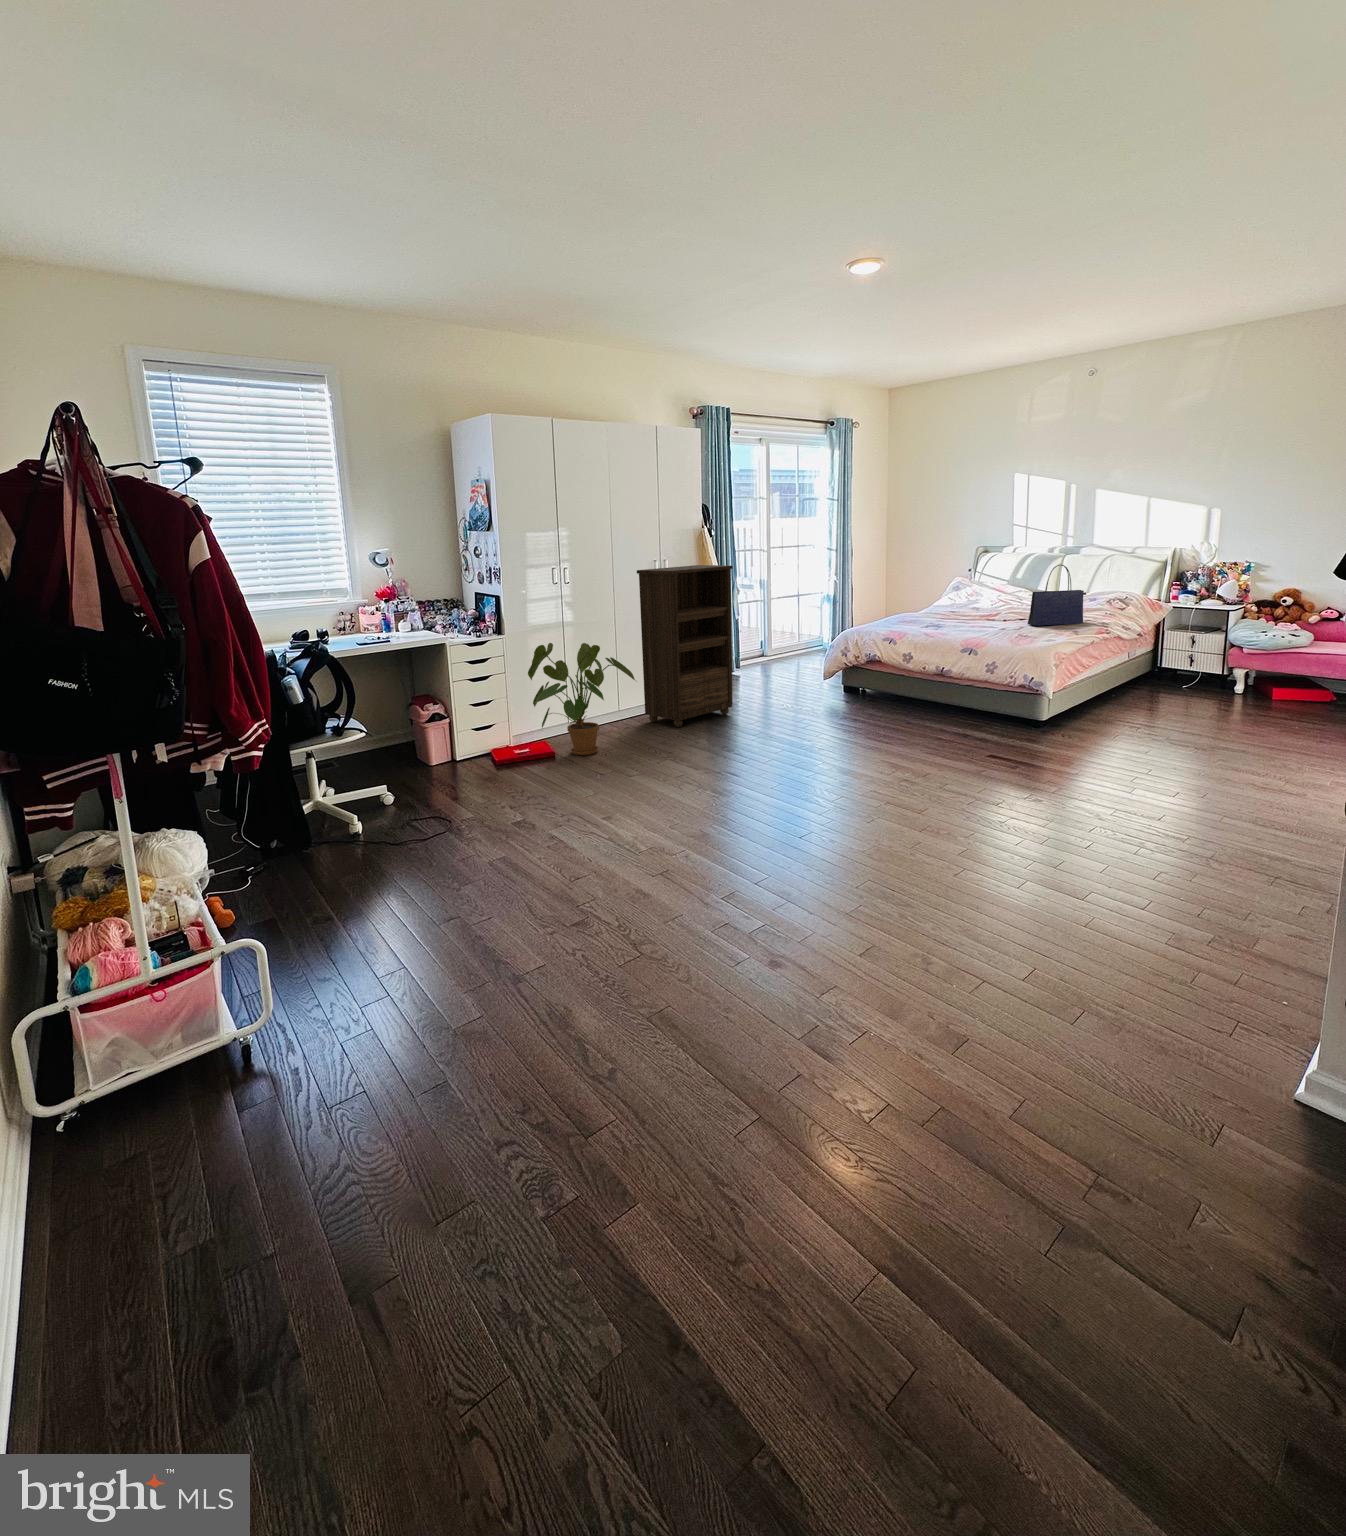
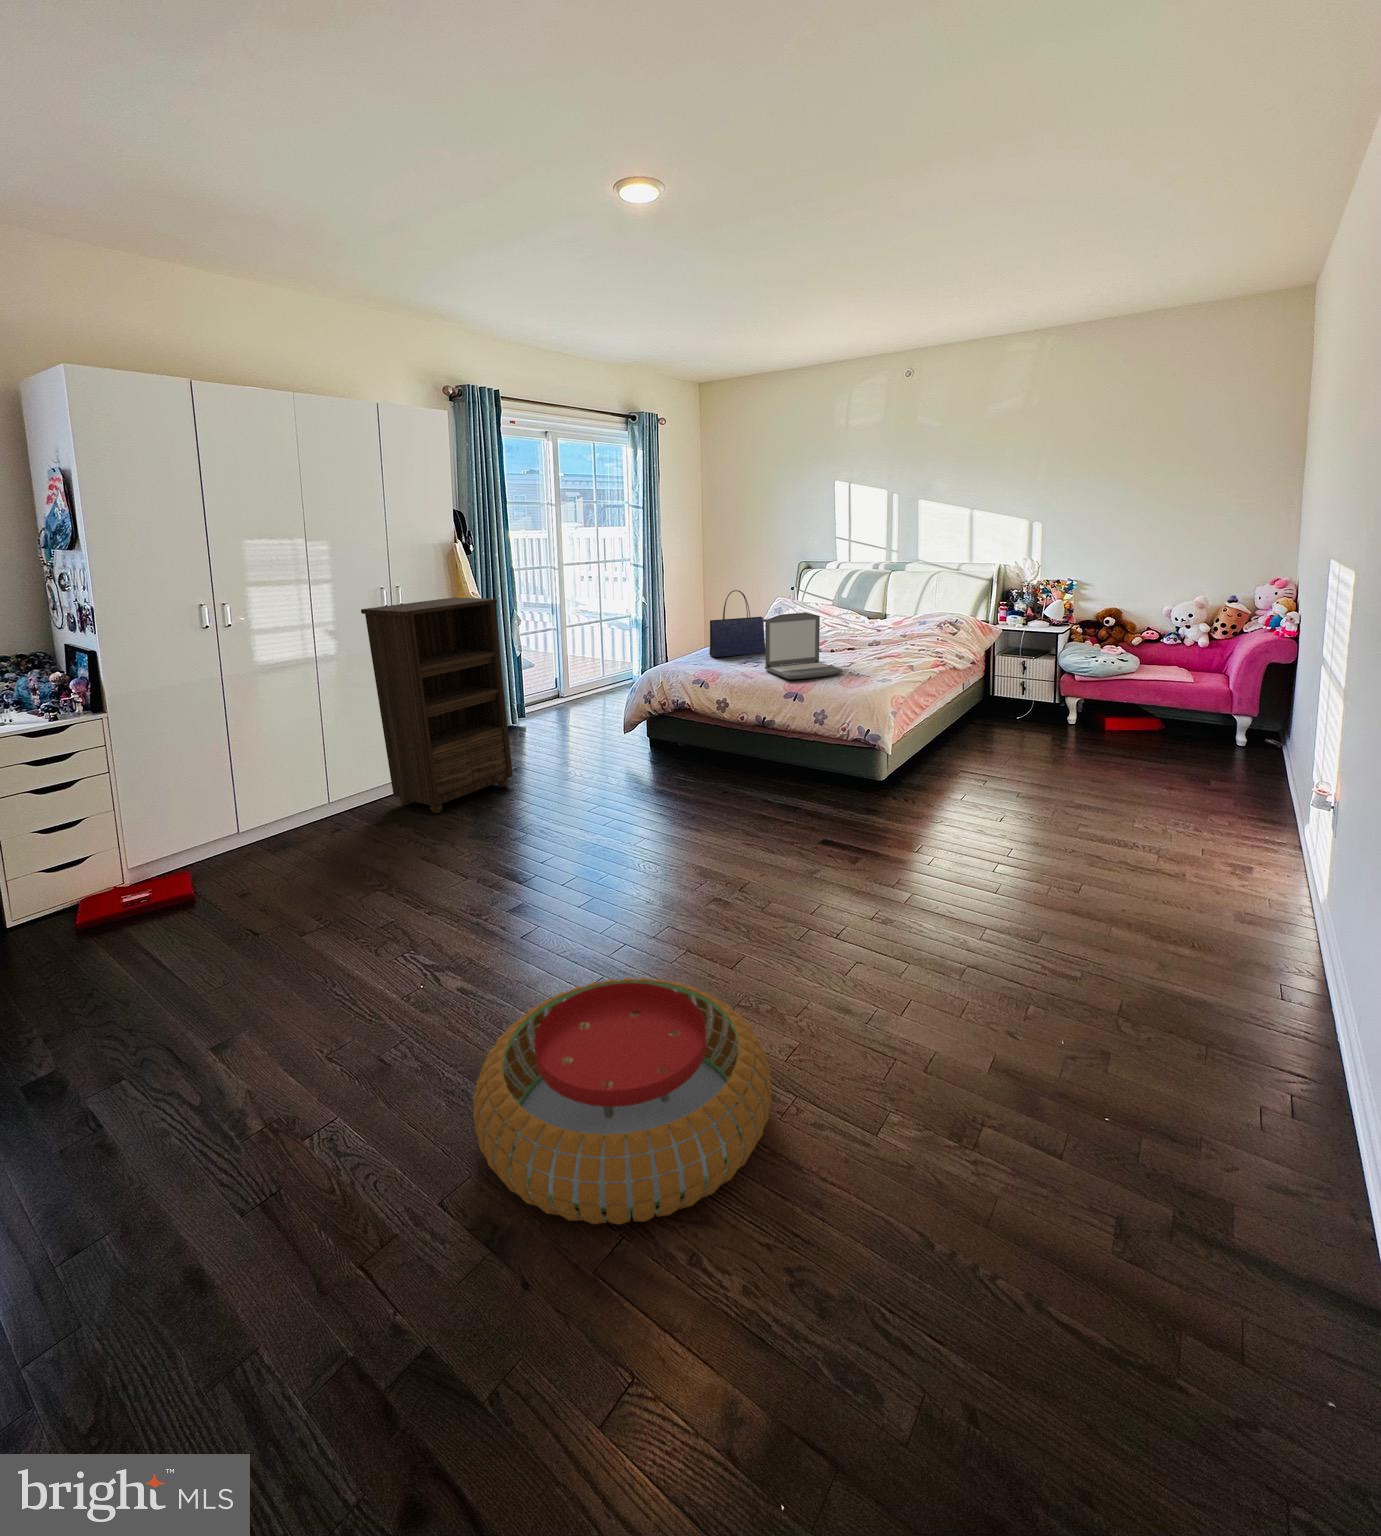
tote bag: present [1028,565,1086,626] -> present [709,590,766,657]
laptop: none [945,583,1014,637] -> present [765,613,843,679]
house plant: present [528,643,635,755] -> none [193,713,365,878]
pouf: none [753,794,945,909] -> present [473,978,771,1225]

